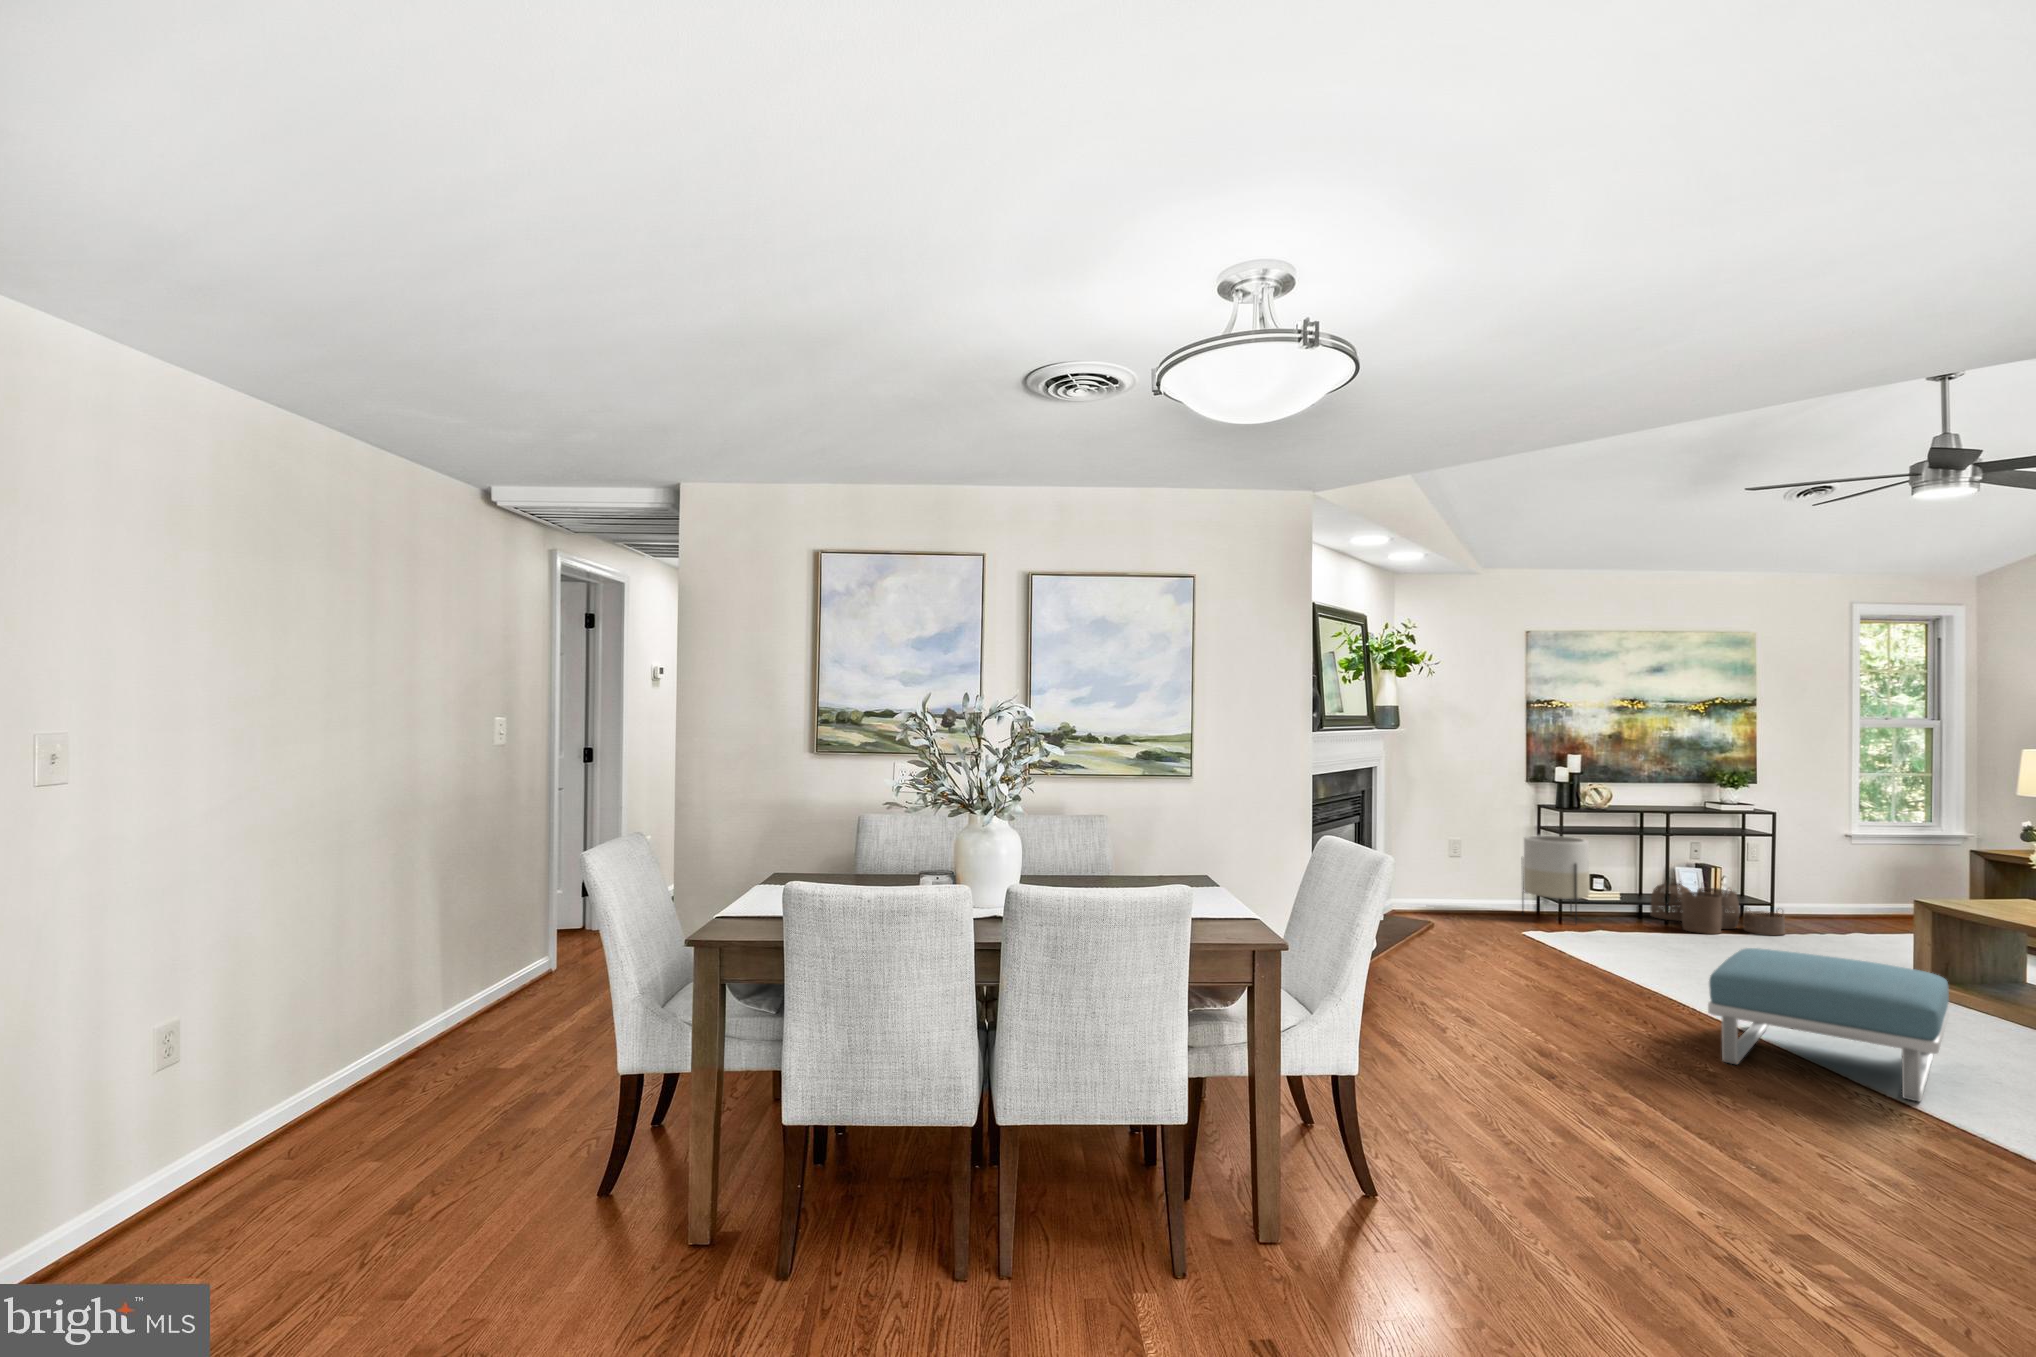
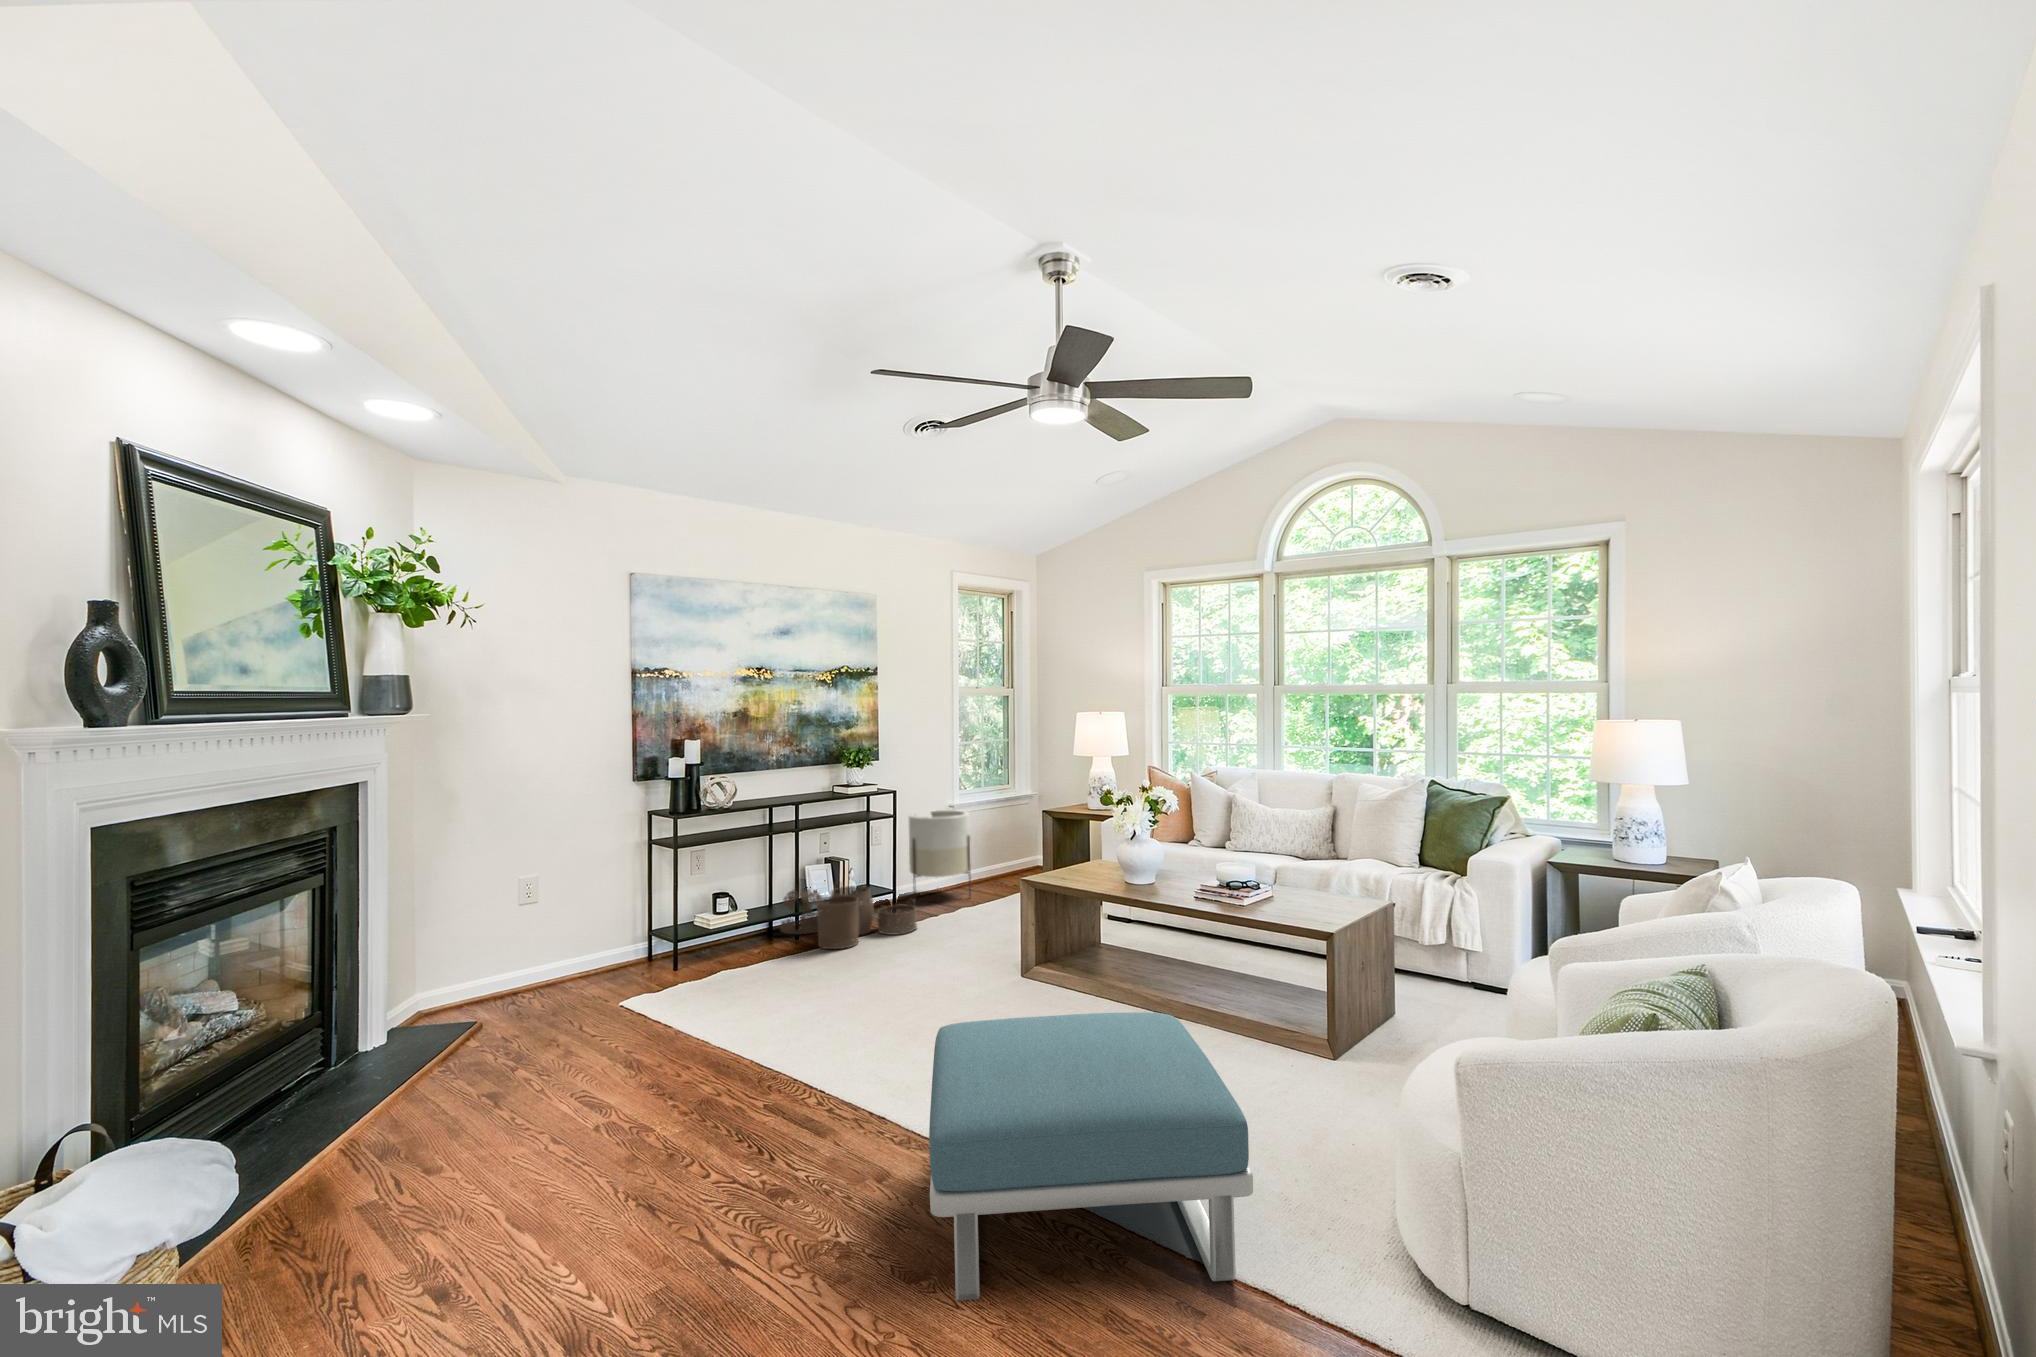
planter: present [1522,835,1589,923] -> present [908,810,971,901]

